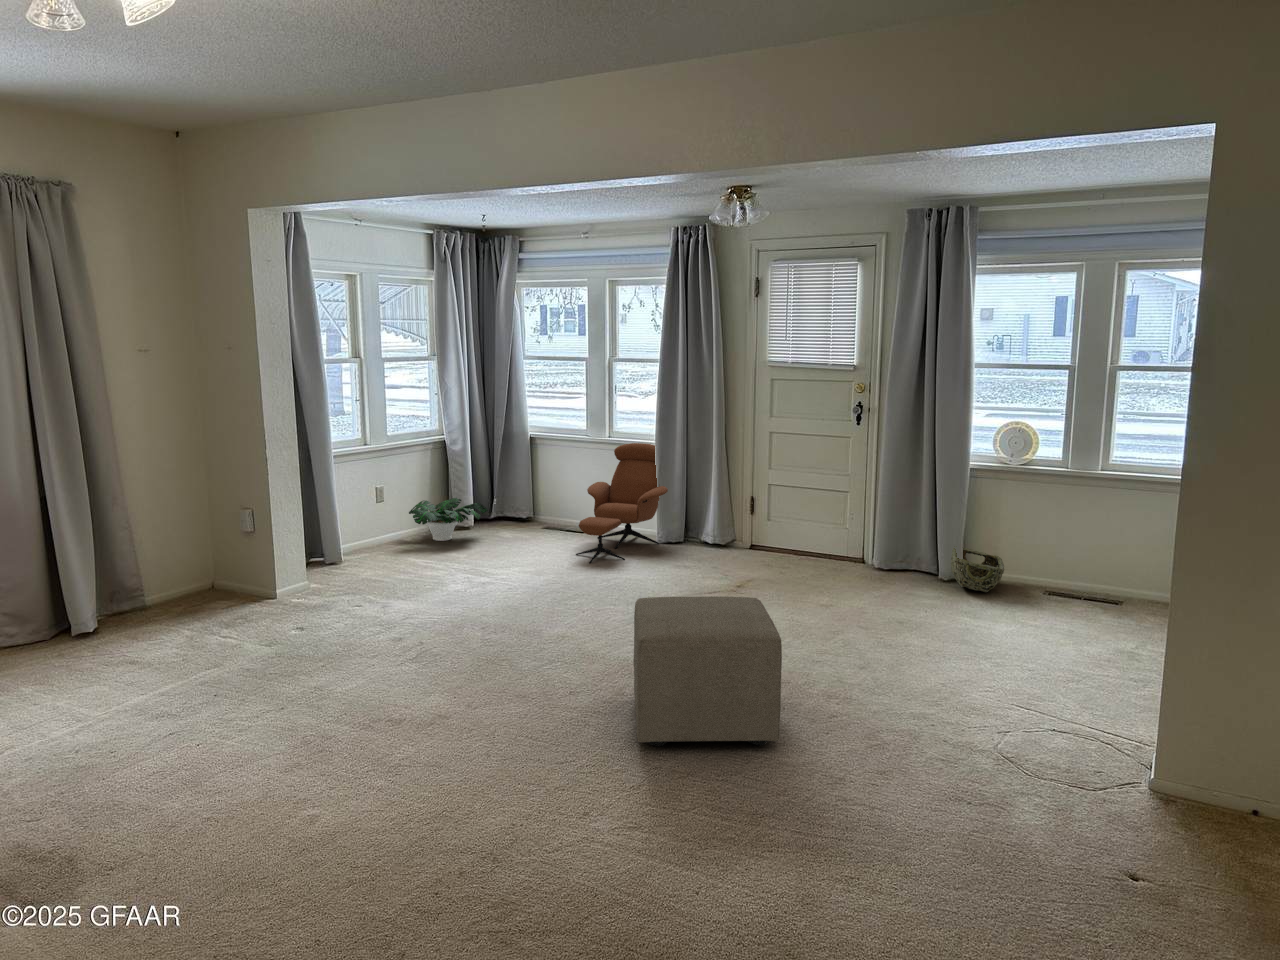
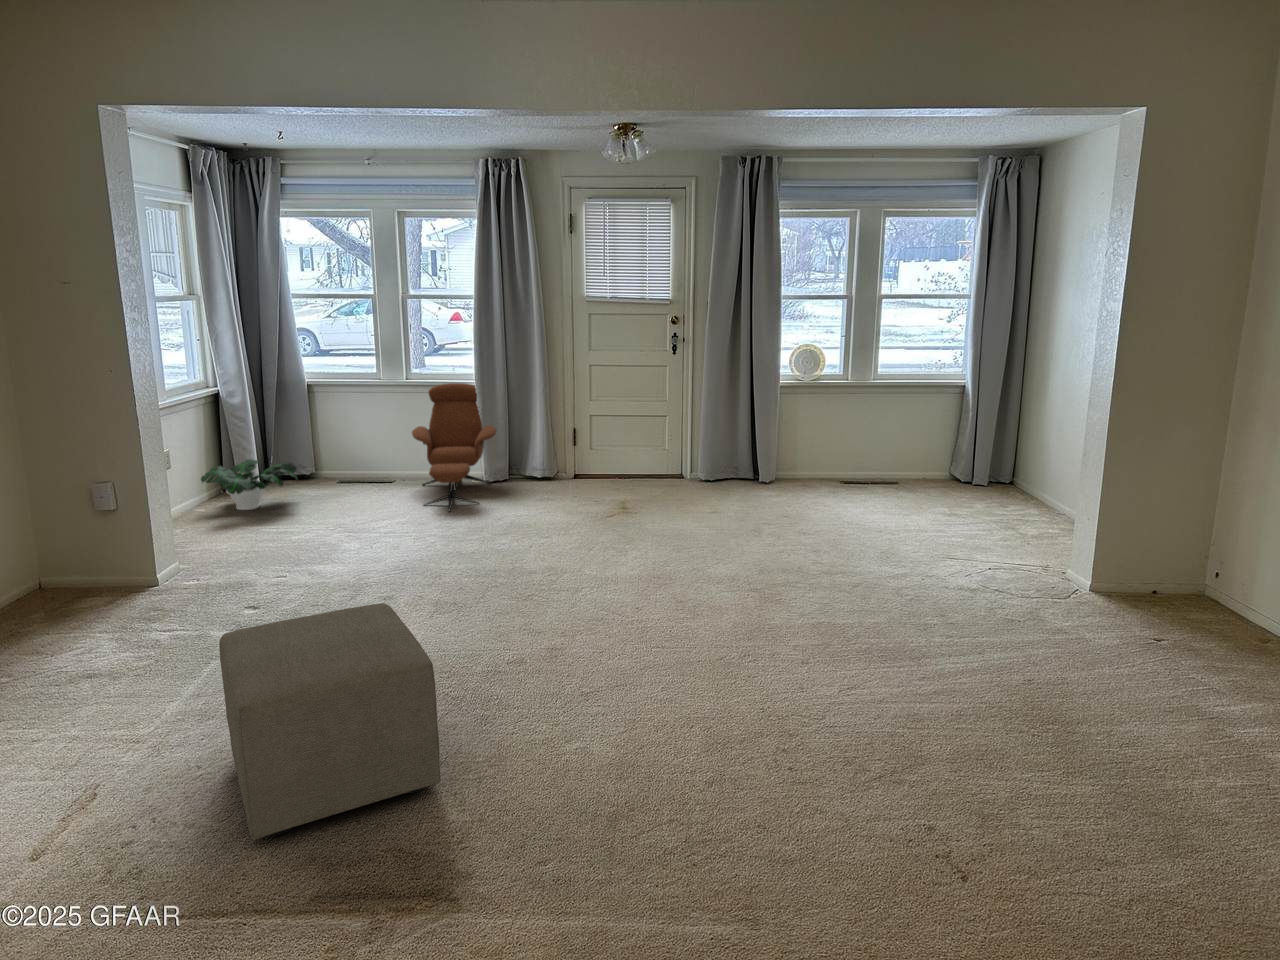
woven basket: present [951,546,1004,592] -> none [767,455,821,491]
ottoman: present [634,596,782,746] -> present [219,603,441,839]

